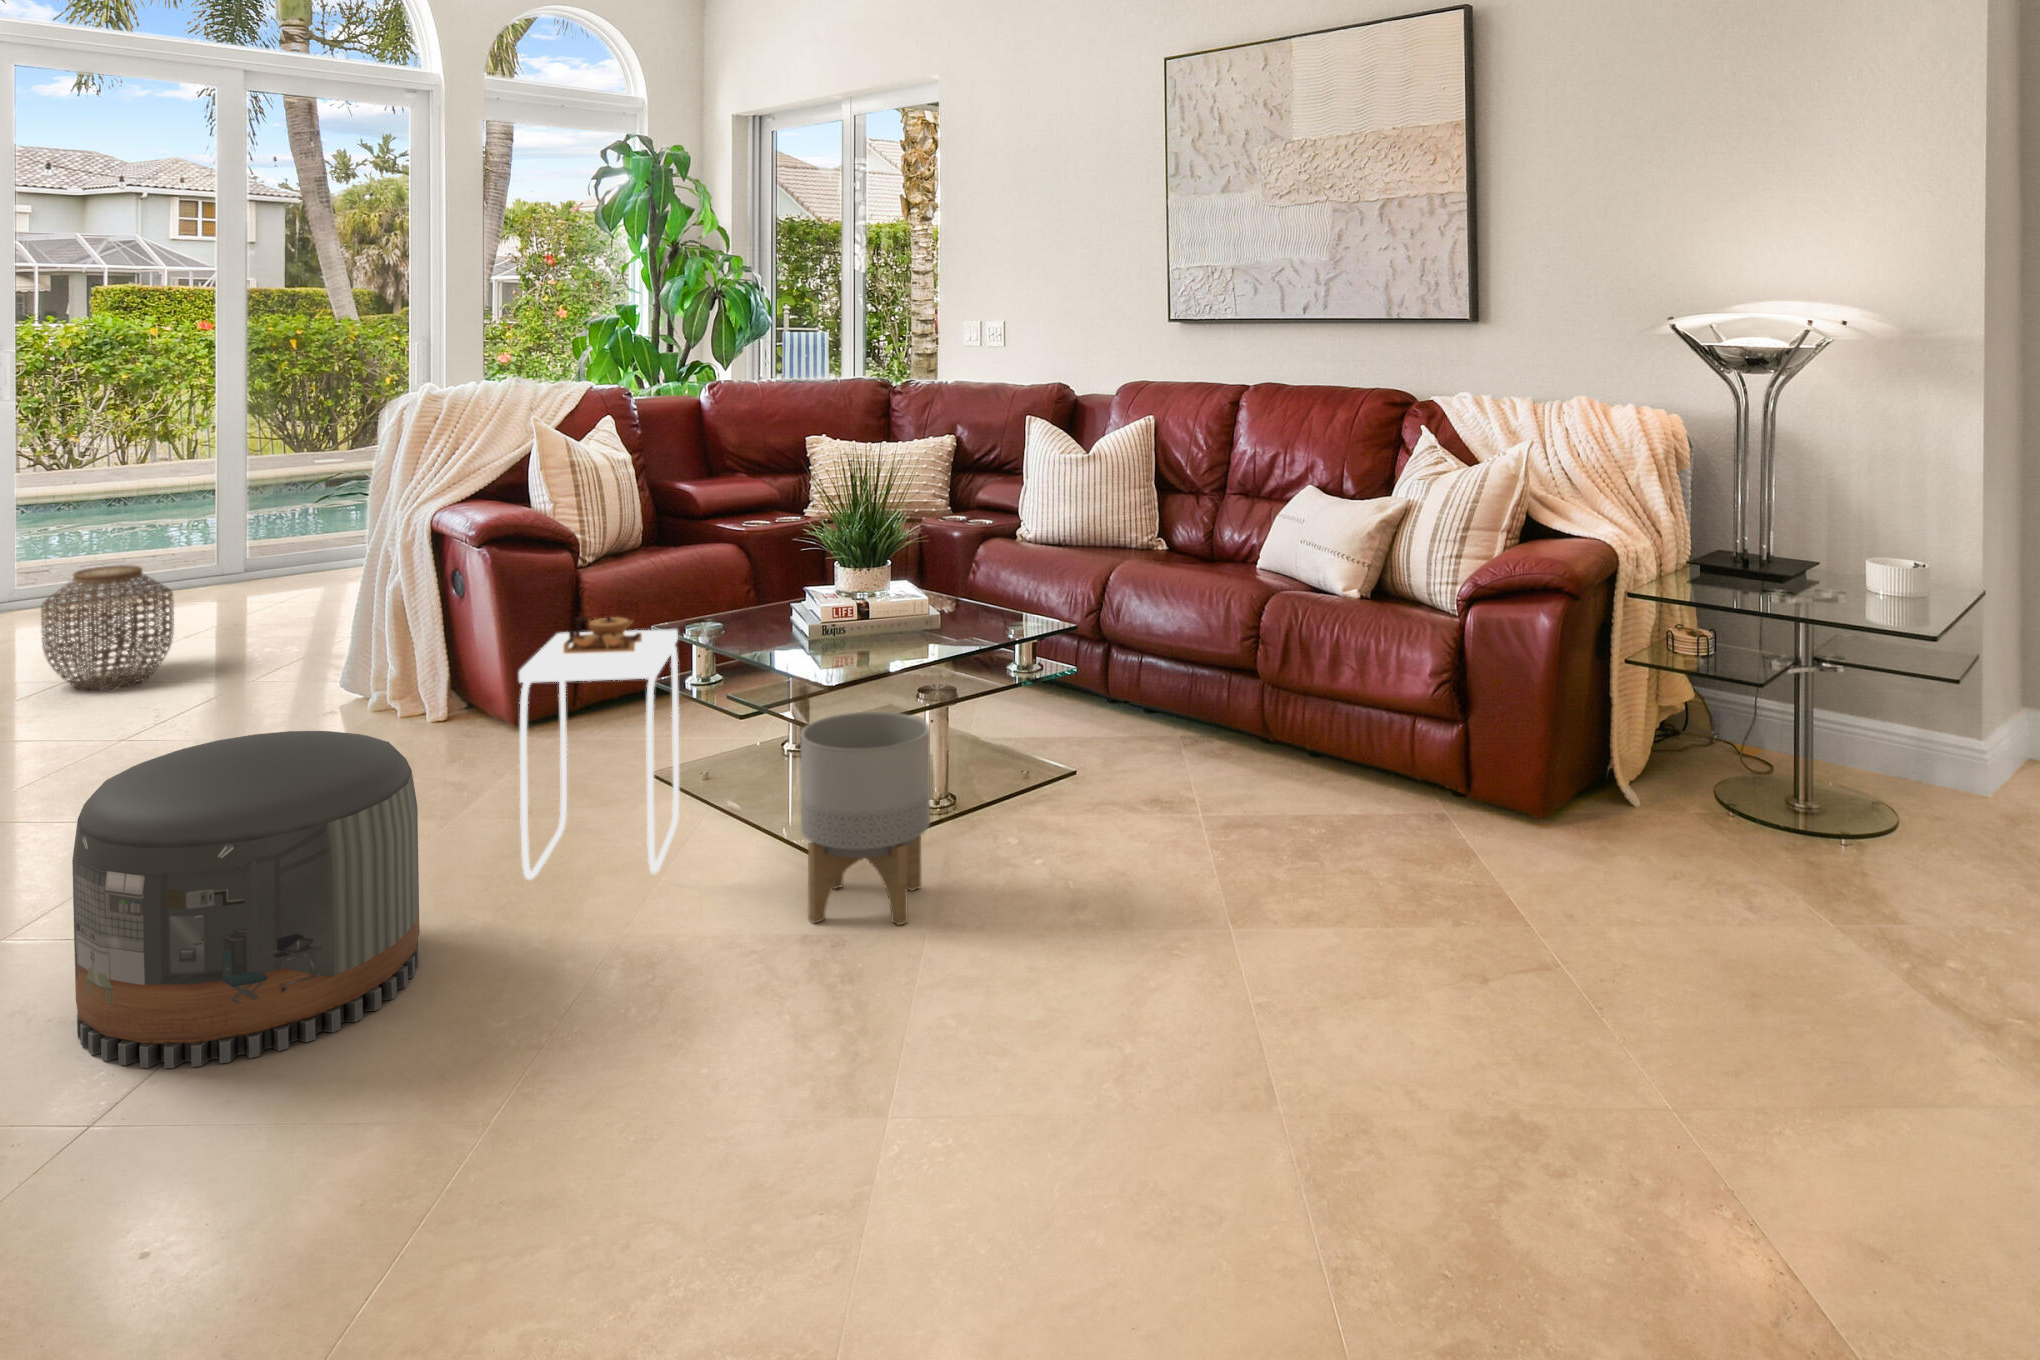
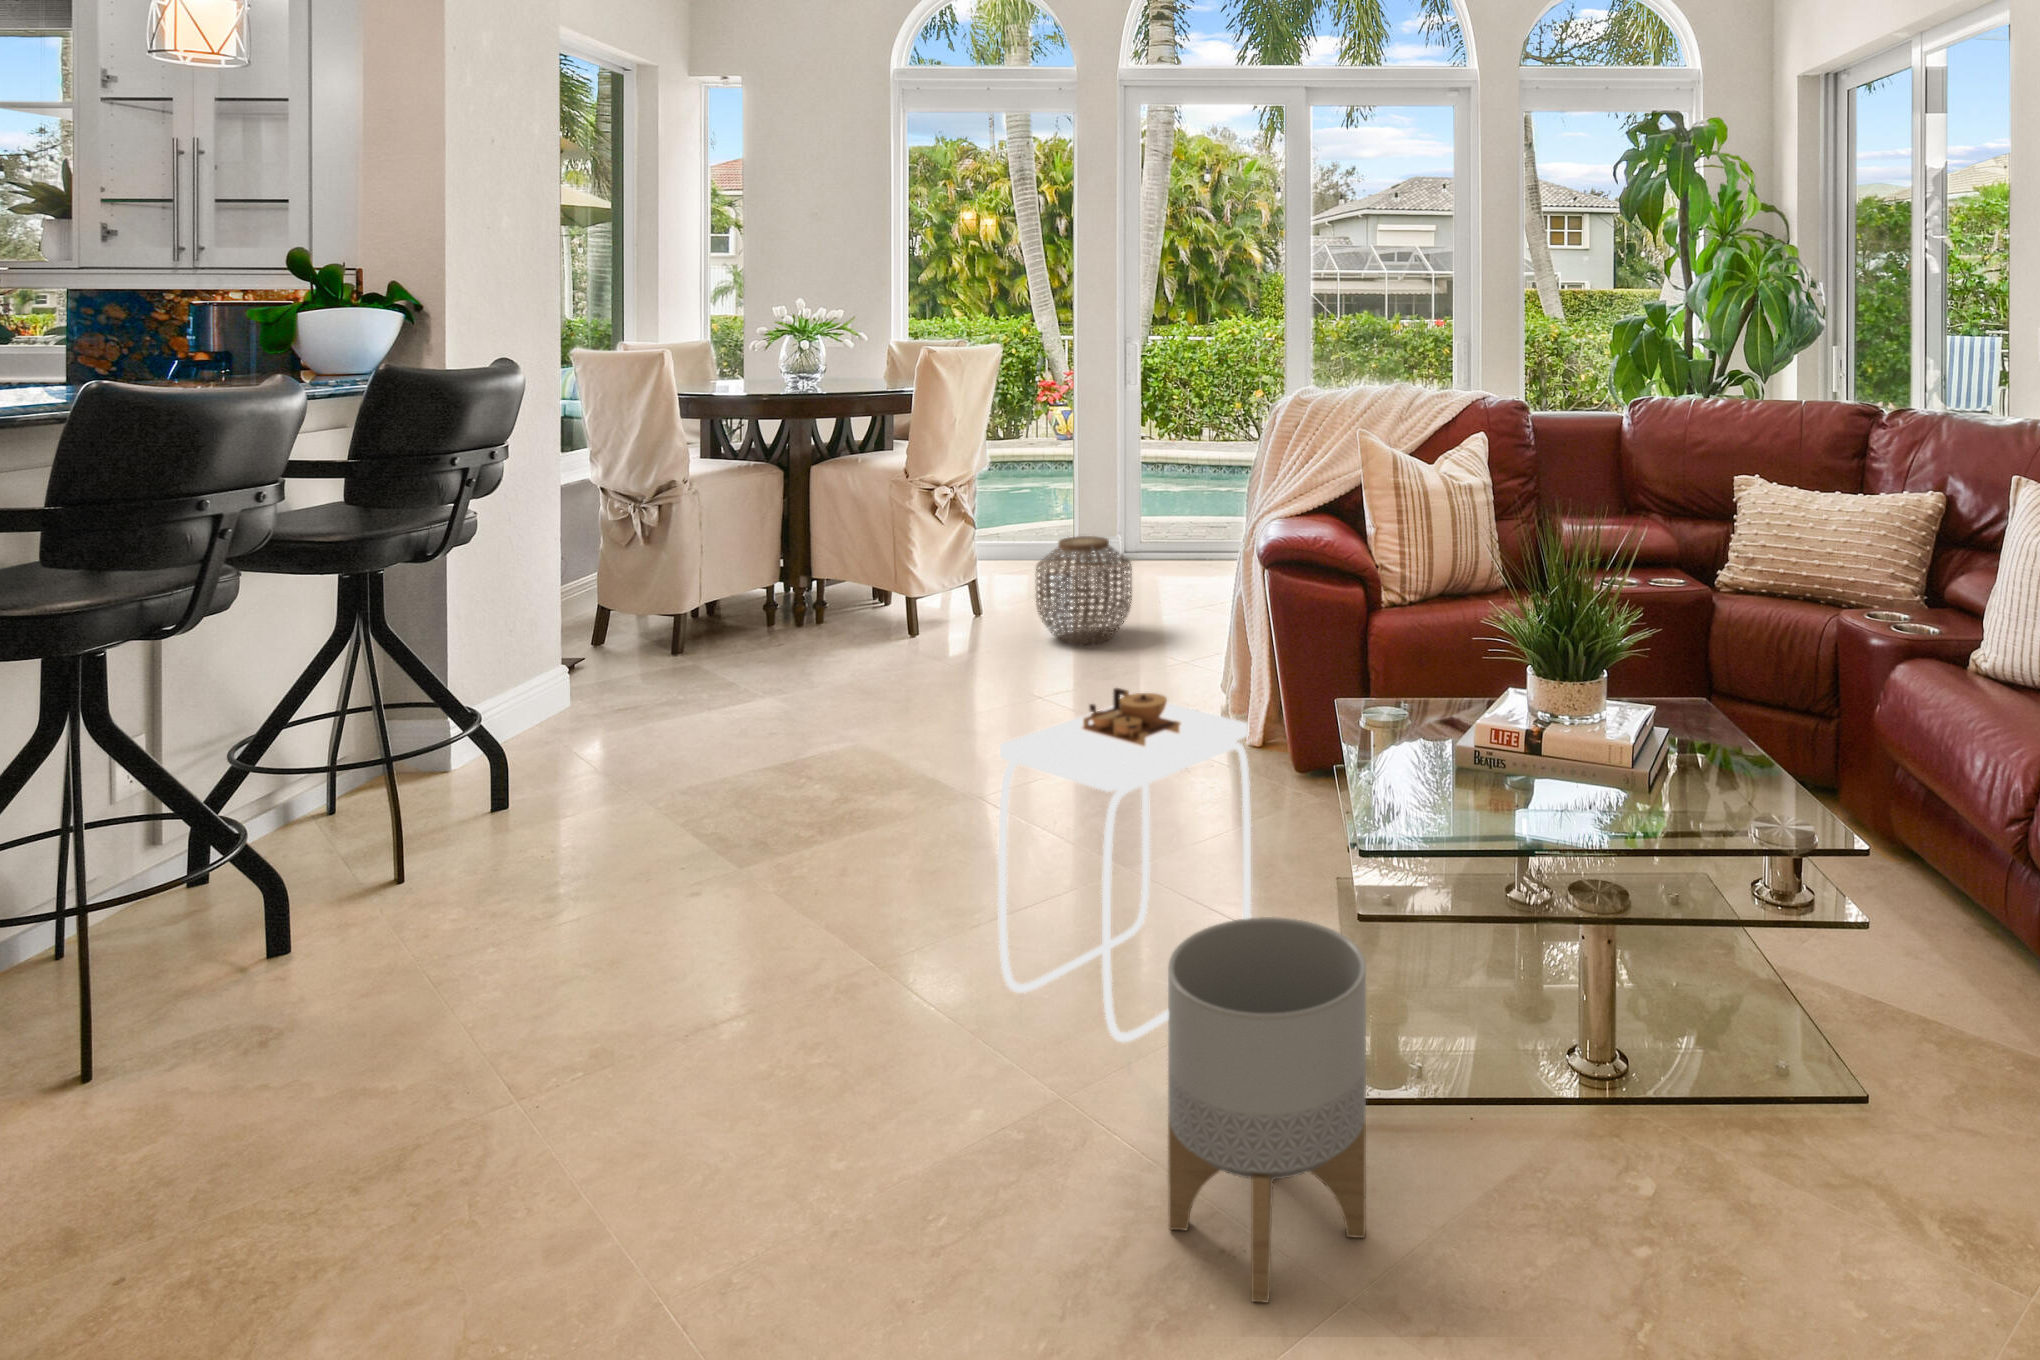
pouf: present [72,731,419,1068] -> none [503,753,849,1126]

